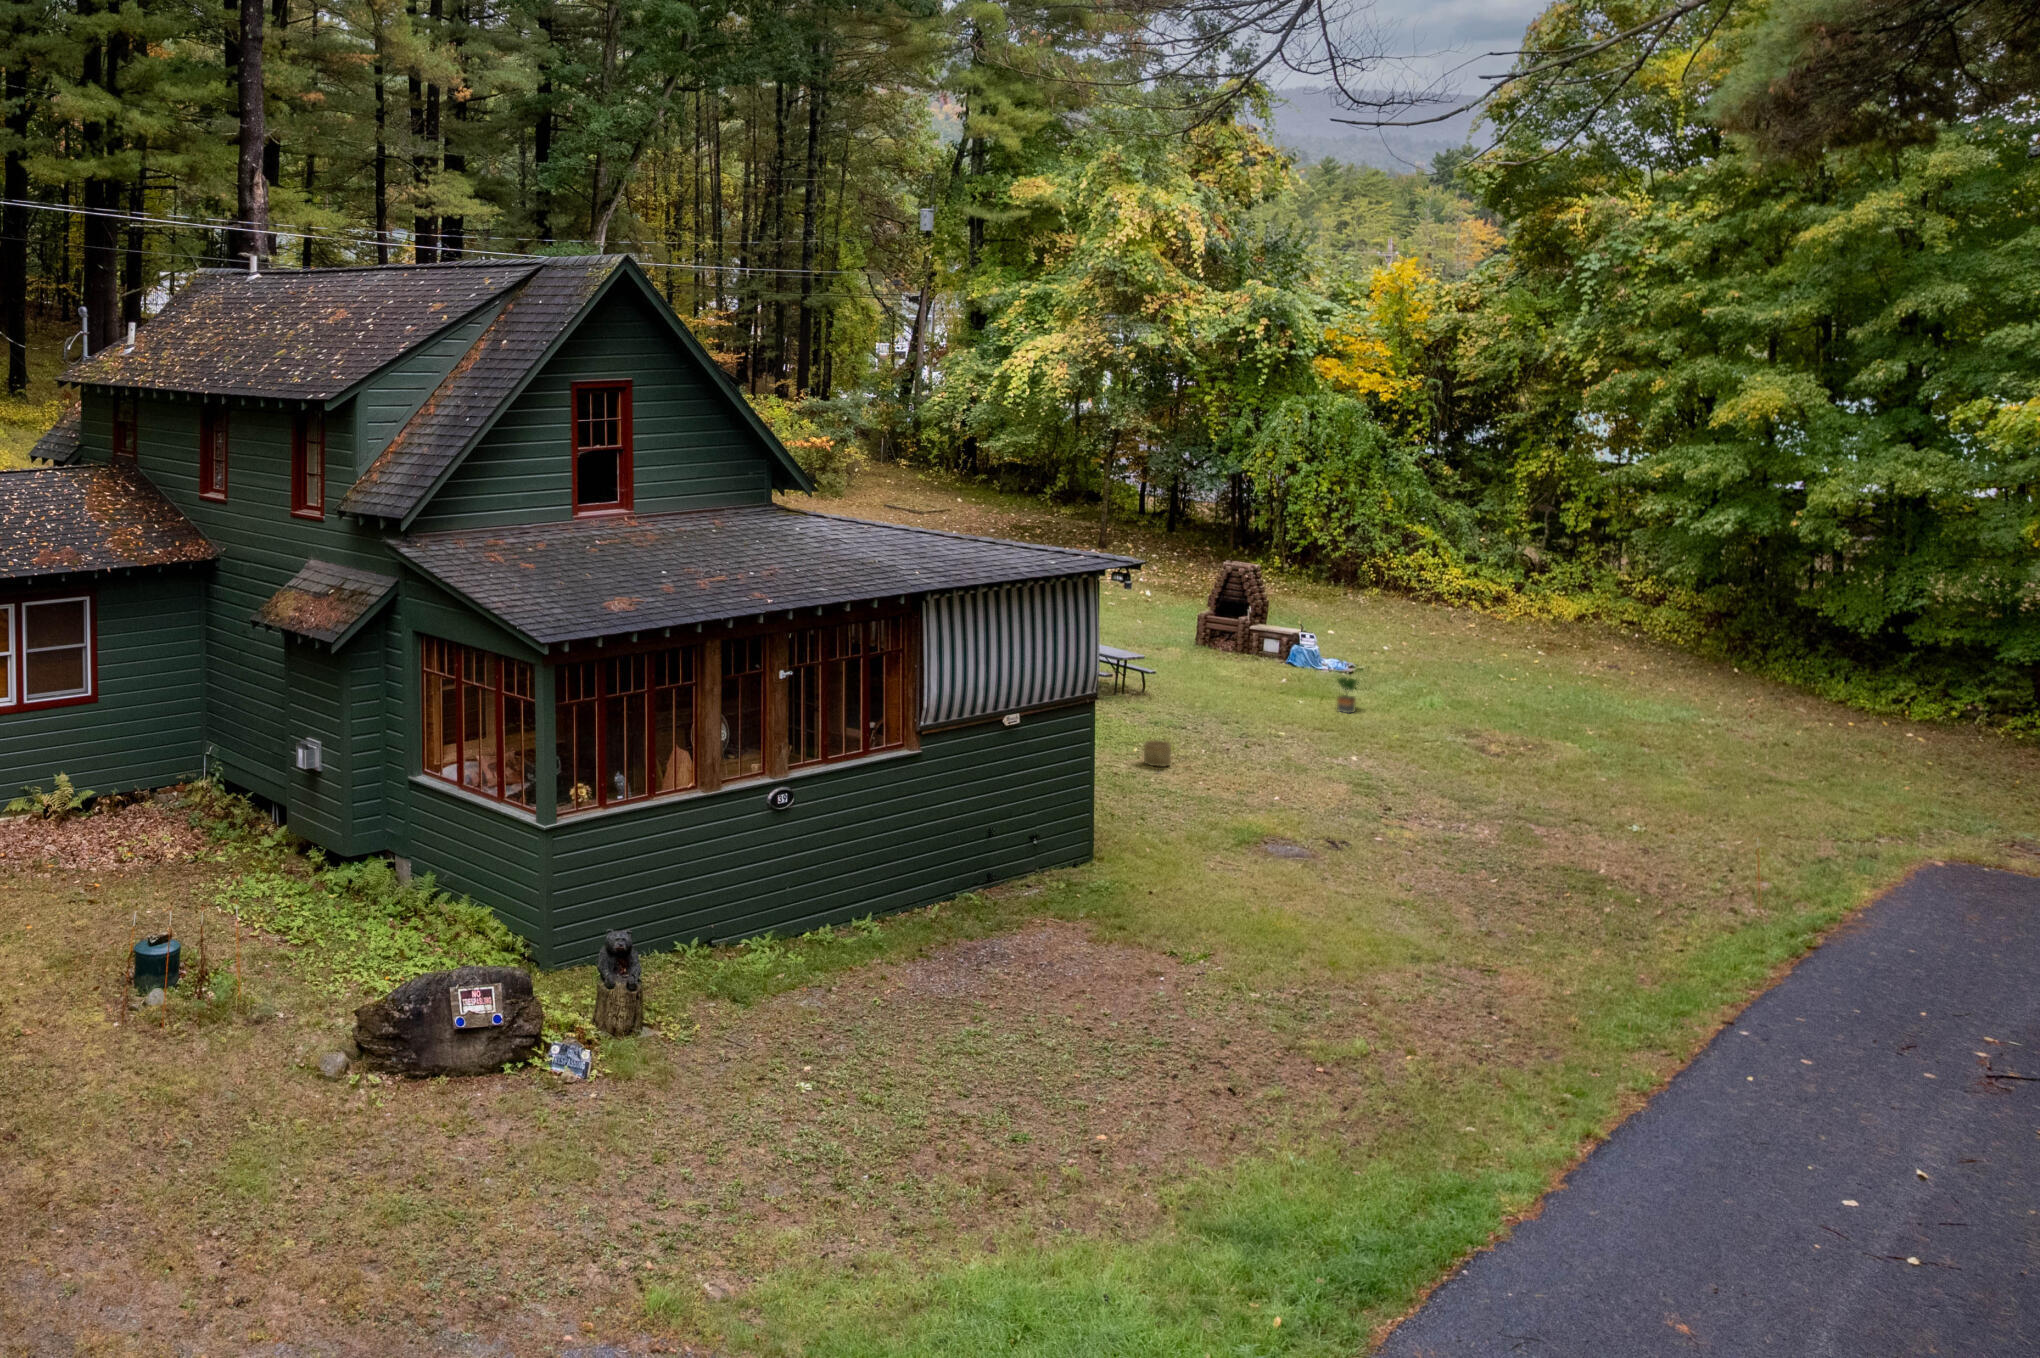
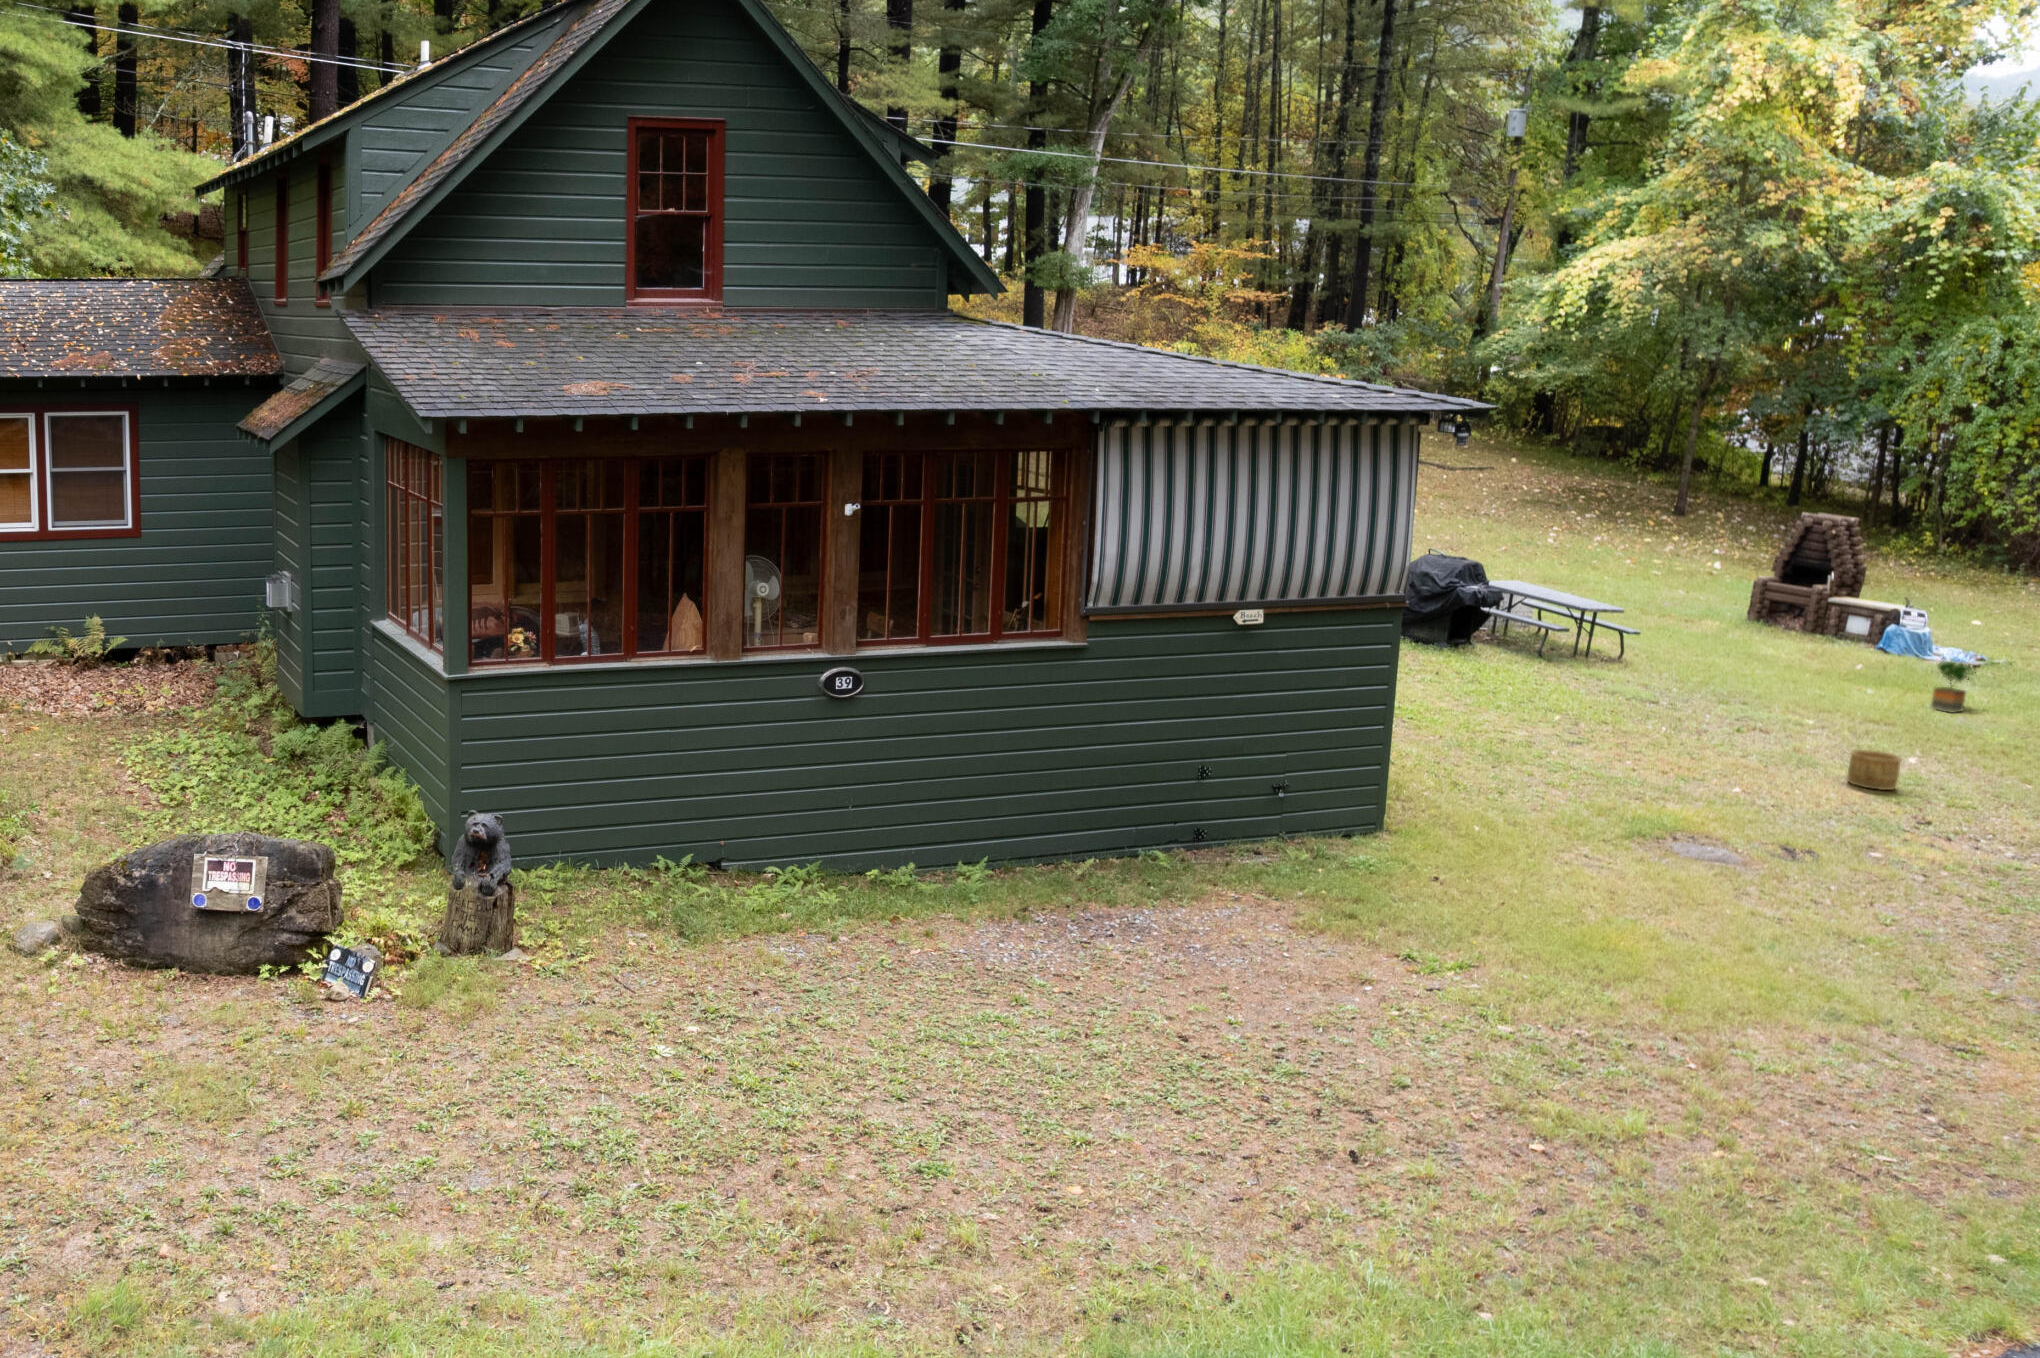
wooden bucket: present [1144,740,1171,767] -> present [1848,750,1902,790]

